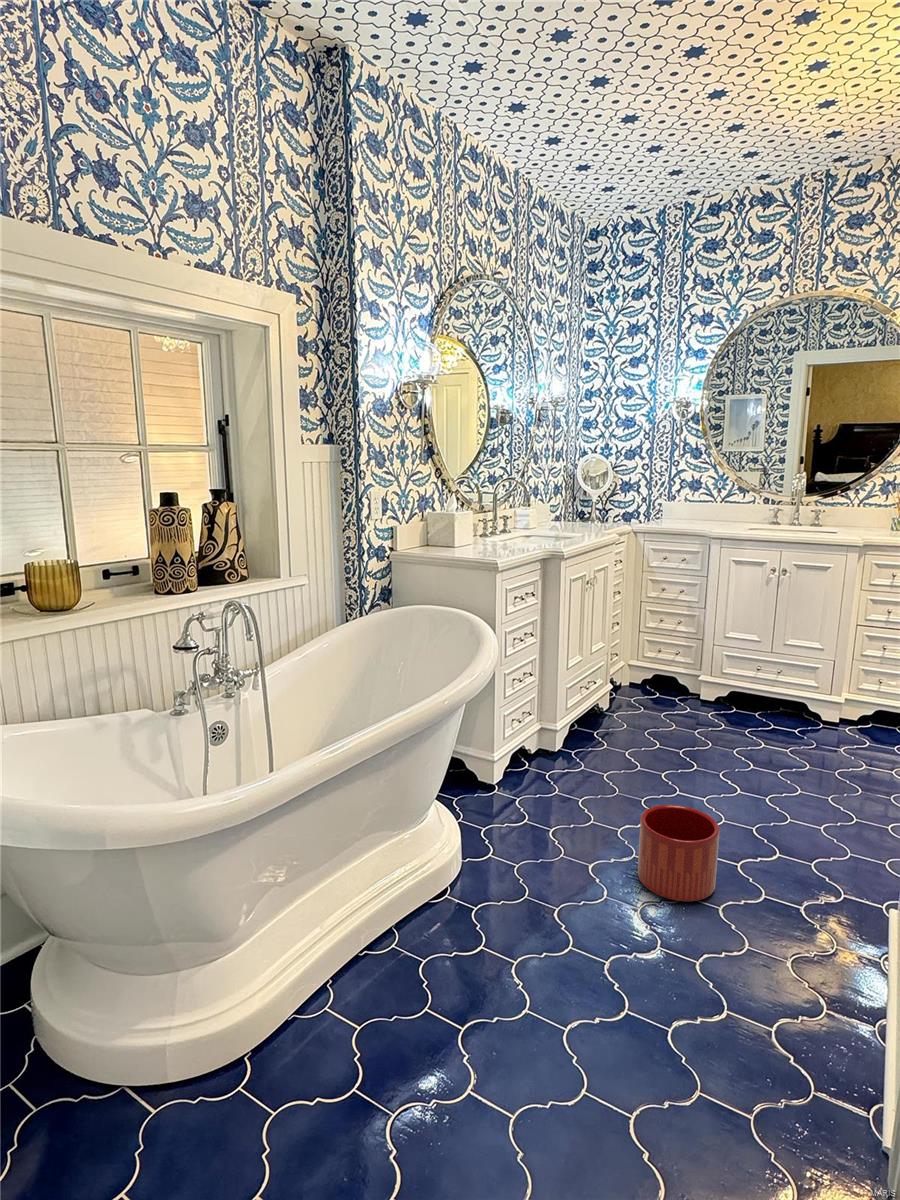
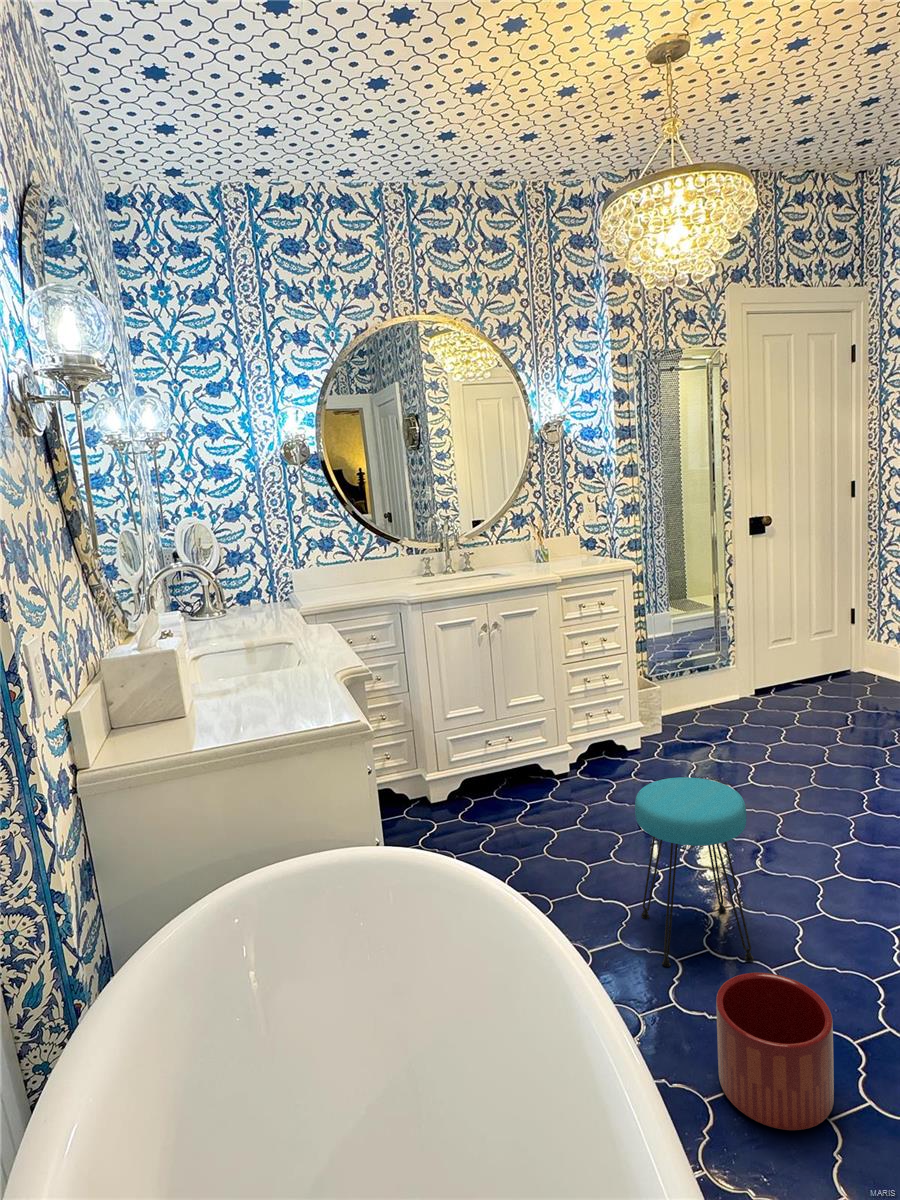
stool: none [711,696,819,848] -> present [635,777,754,966]

